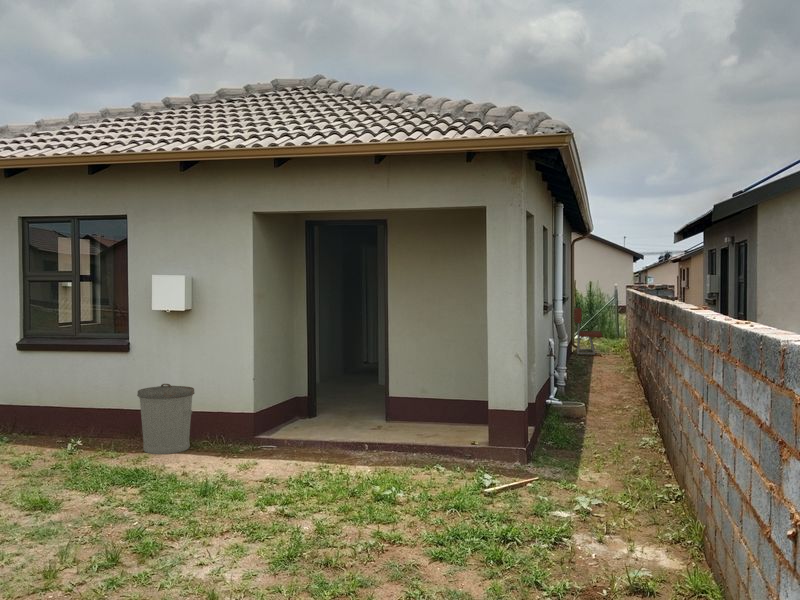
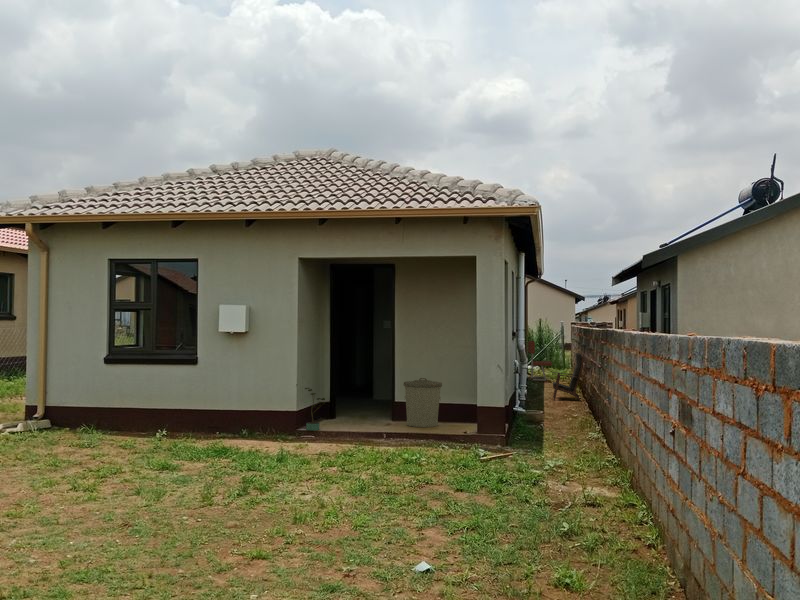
lounge chair: none [599,326,638,385] -> present [552,353,583,401]
potted plant: none [265,382,295,437] -> present [305,388,325,431]
trash can: present [137,384,194,454] -> present [404,378,442,427]

